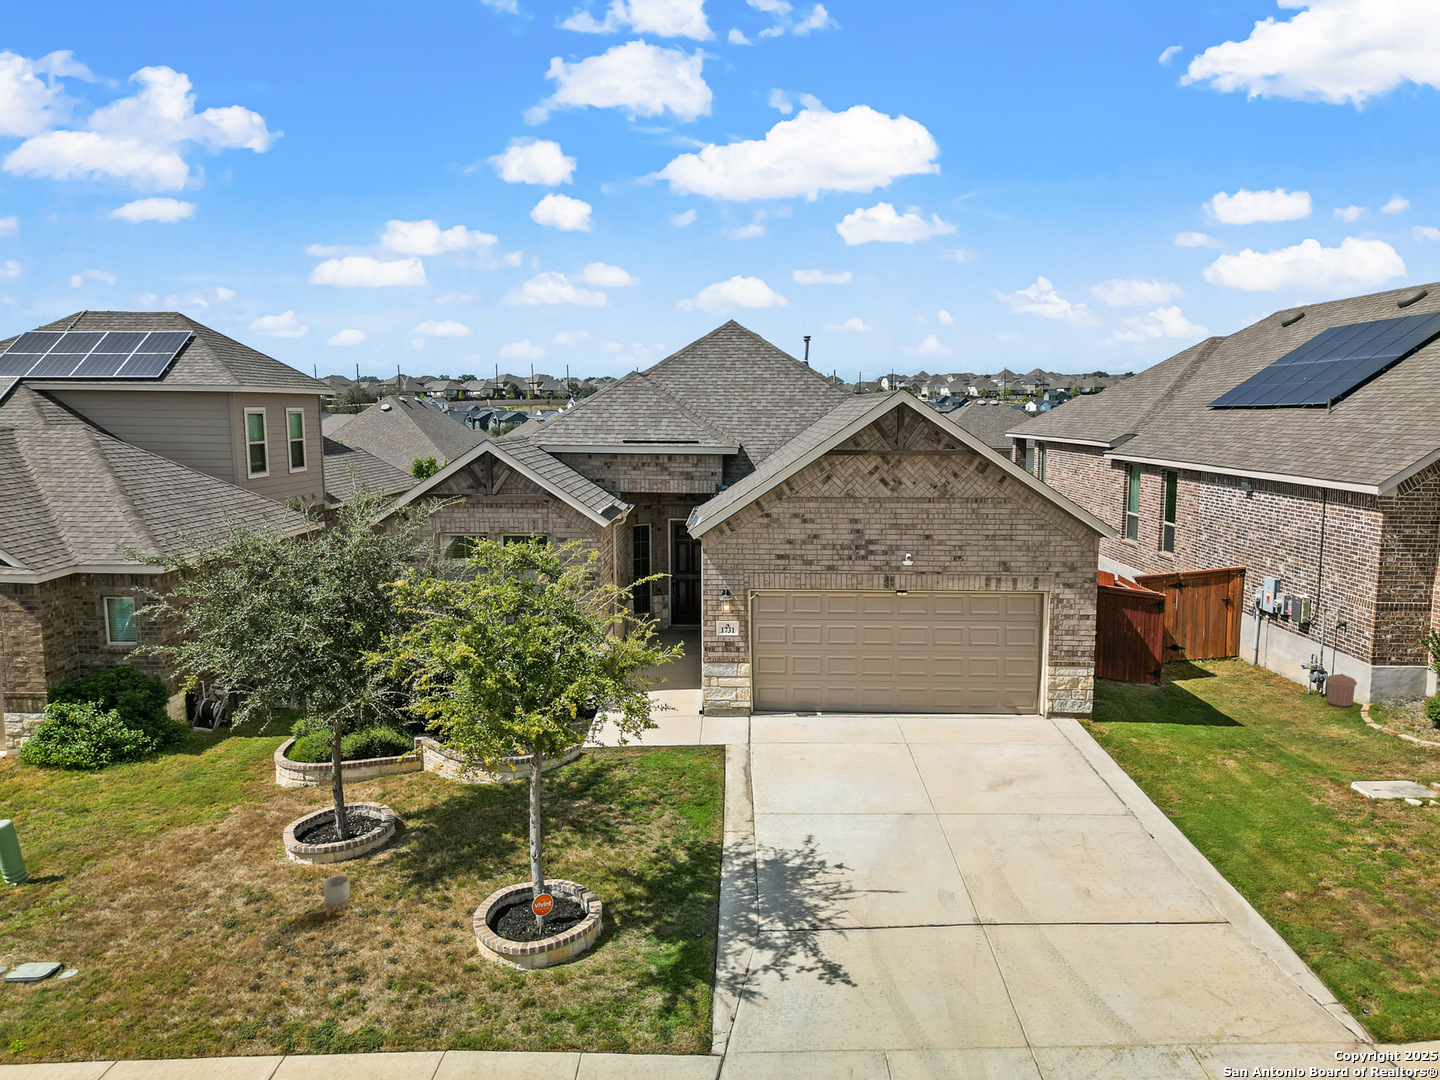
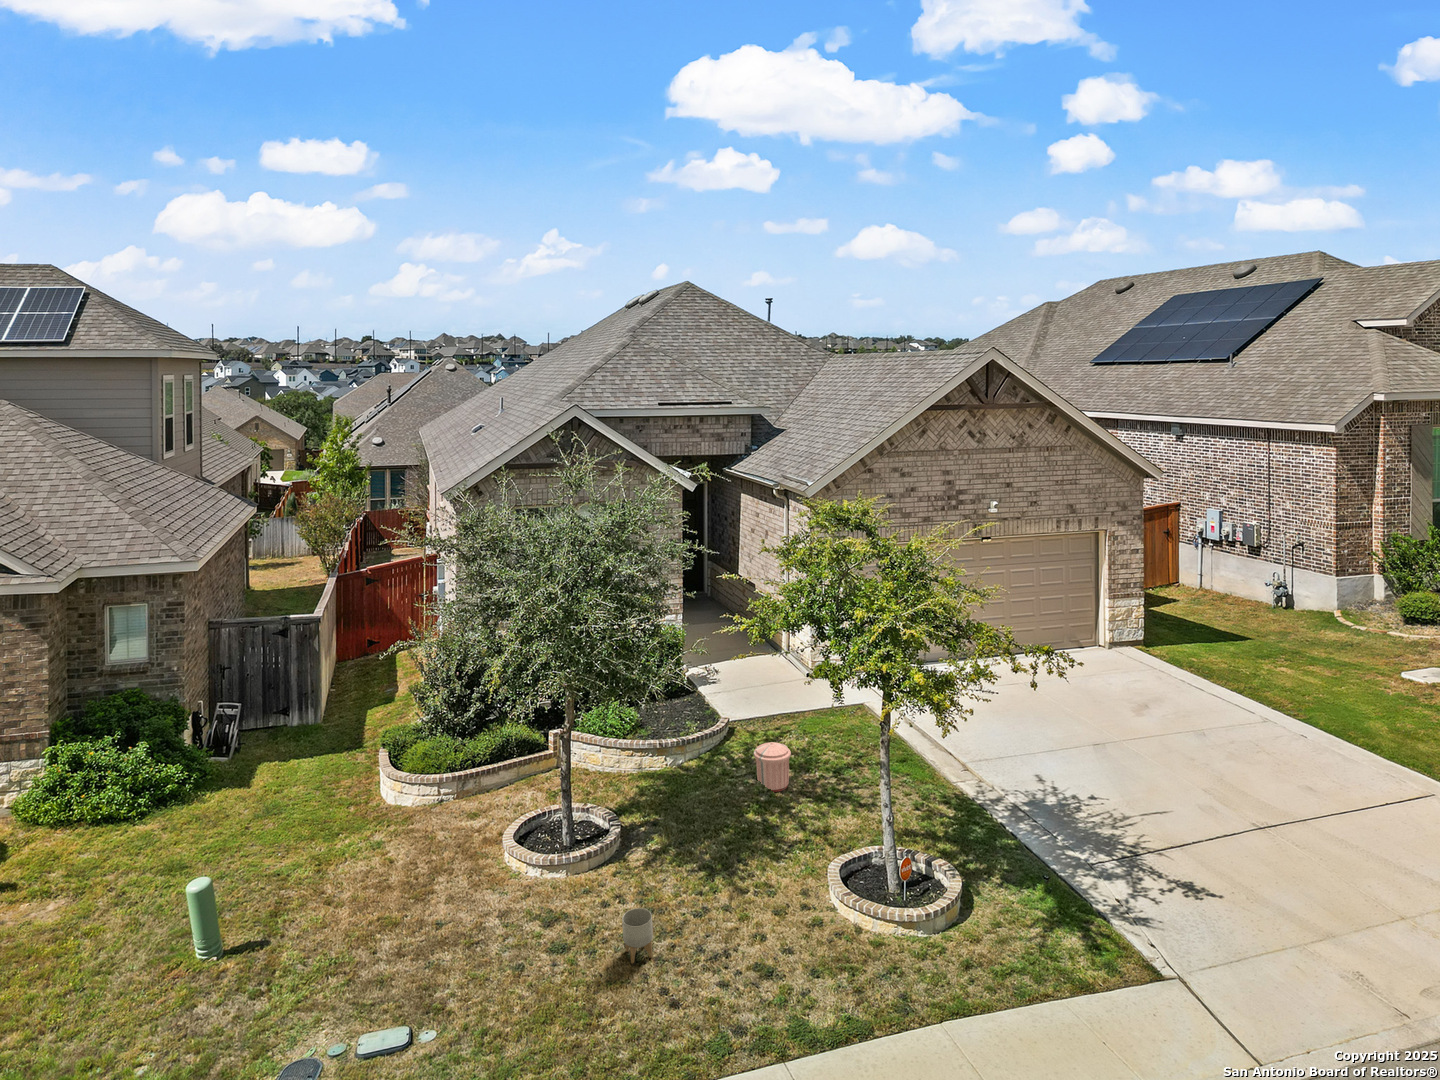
trash can: present [1326,674,1357,708] -> present [754,742,791,792]

